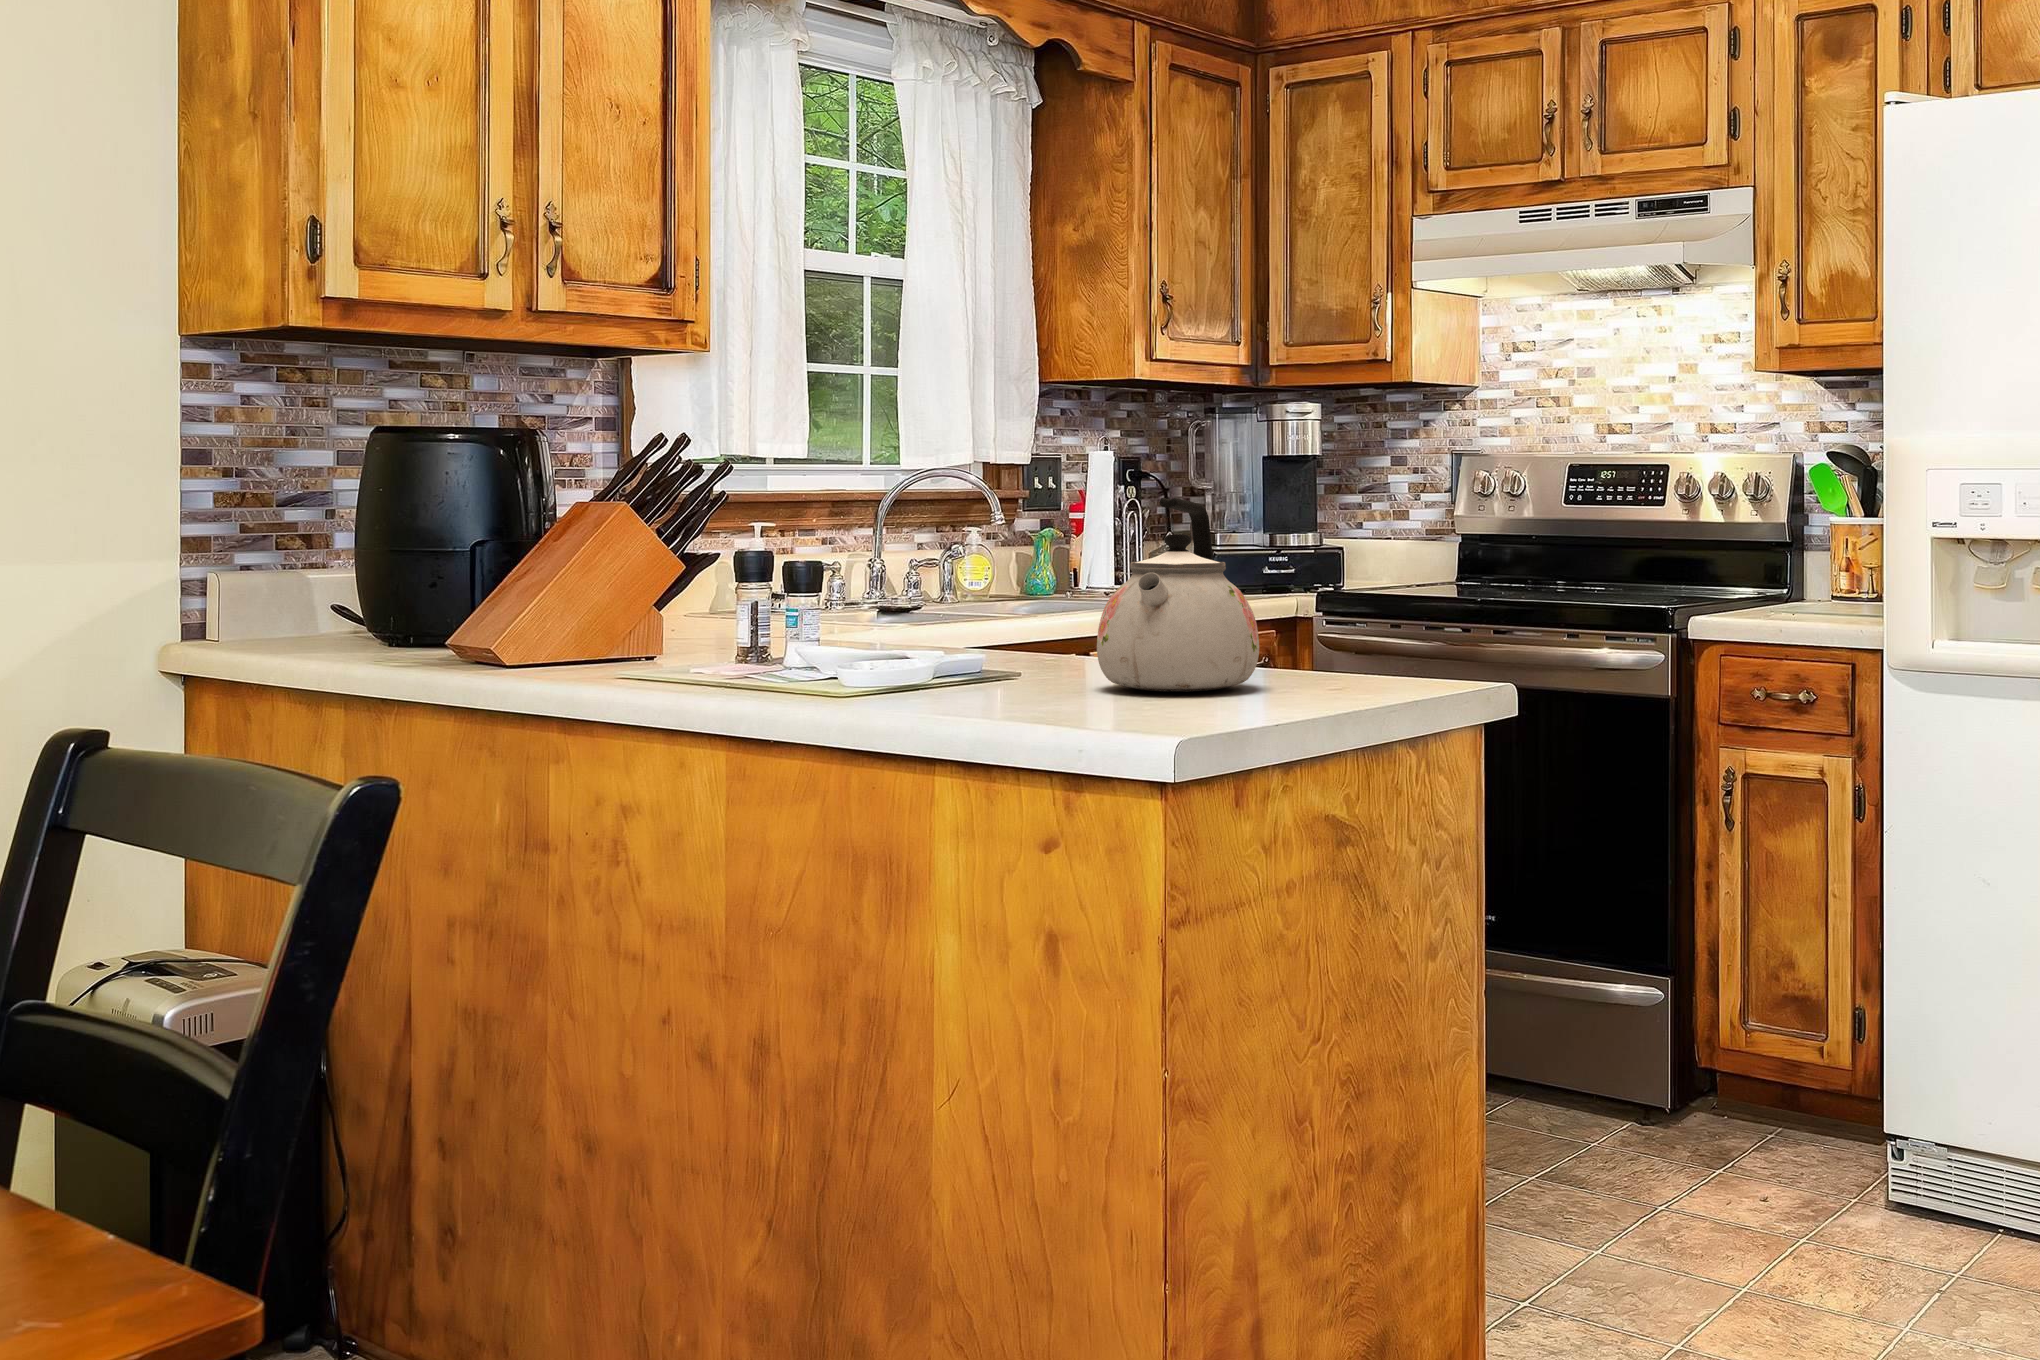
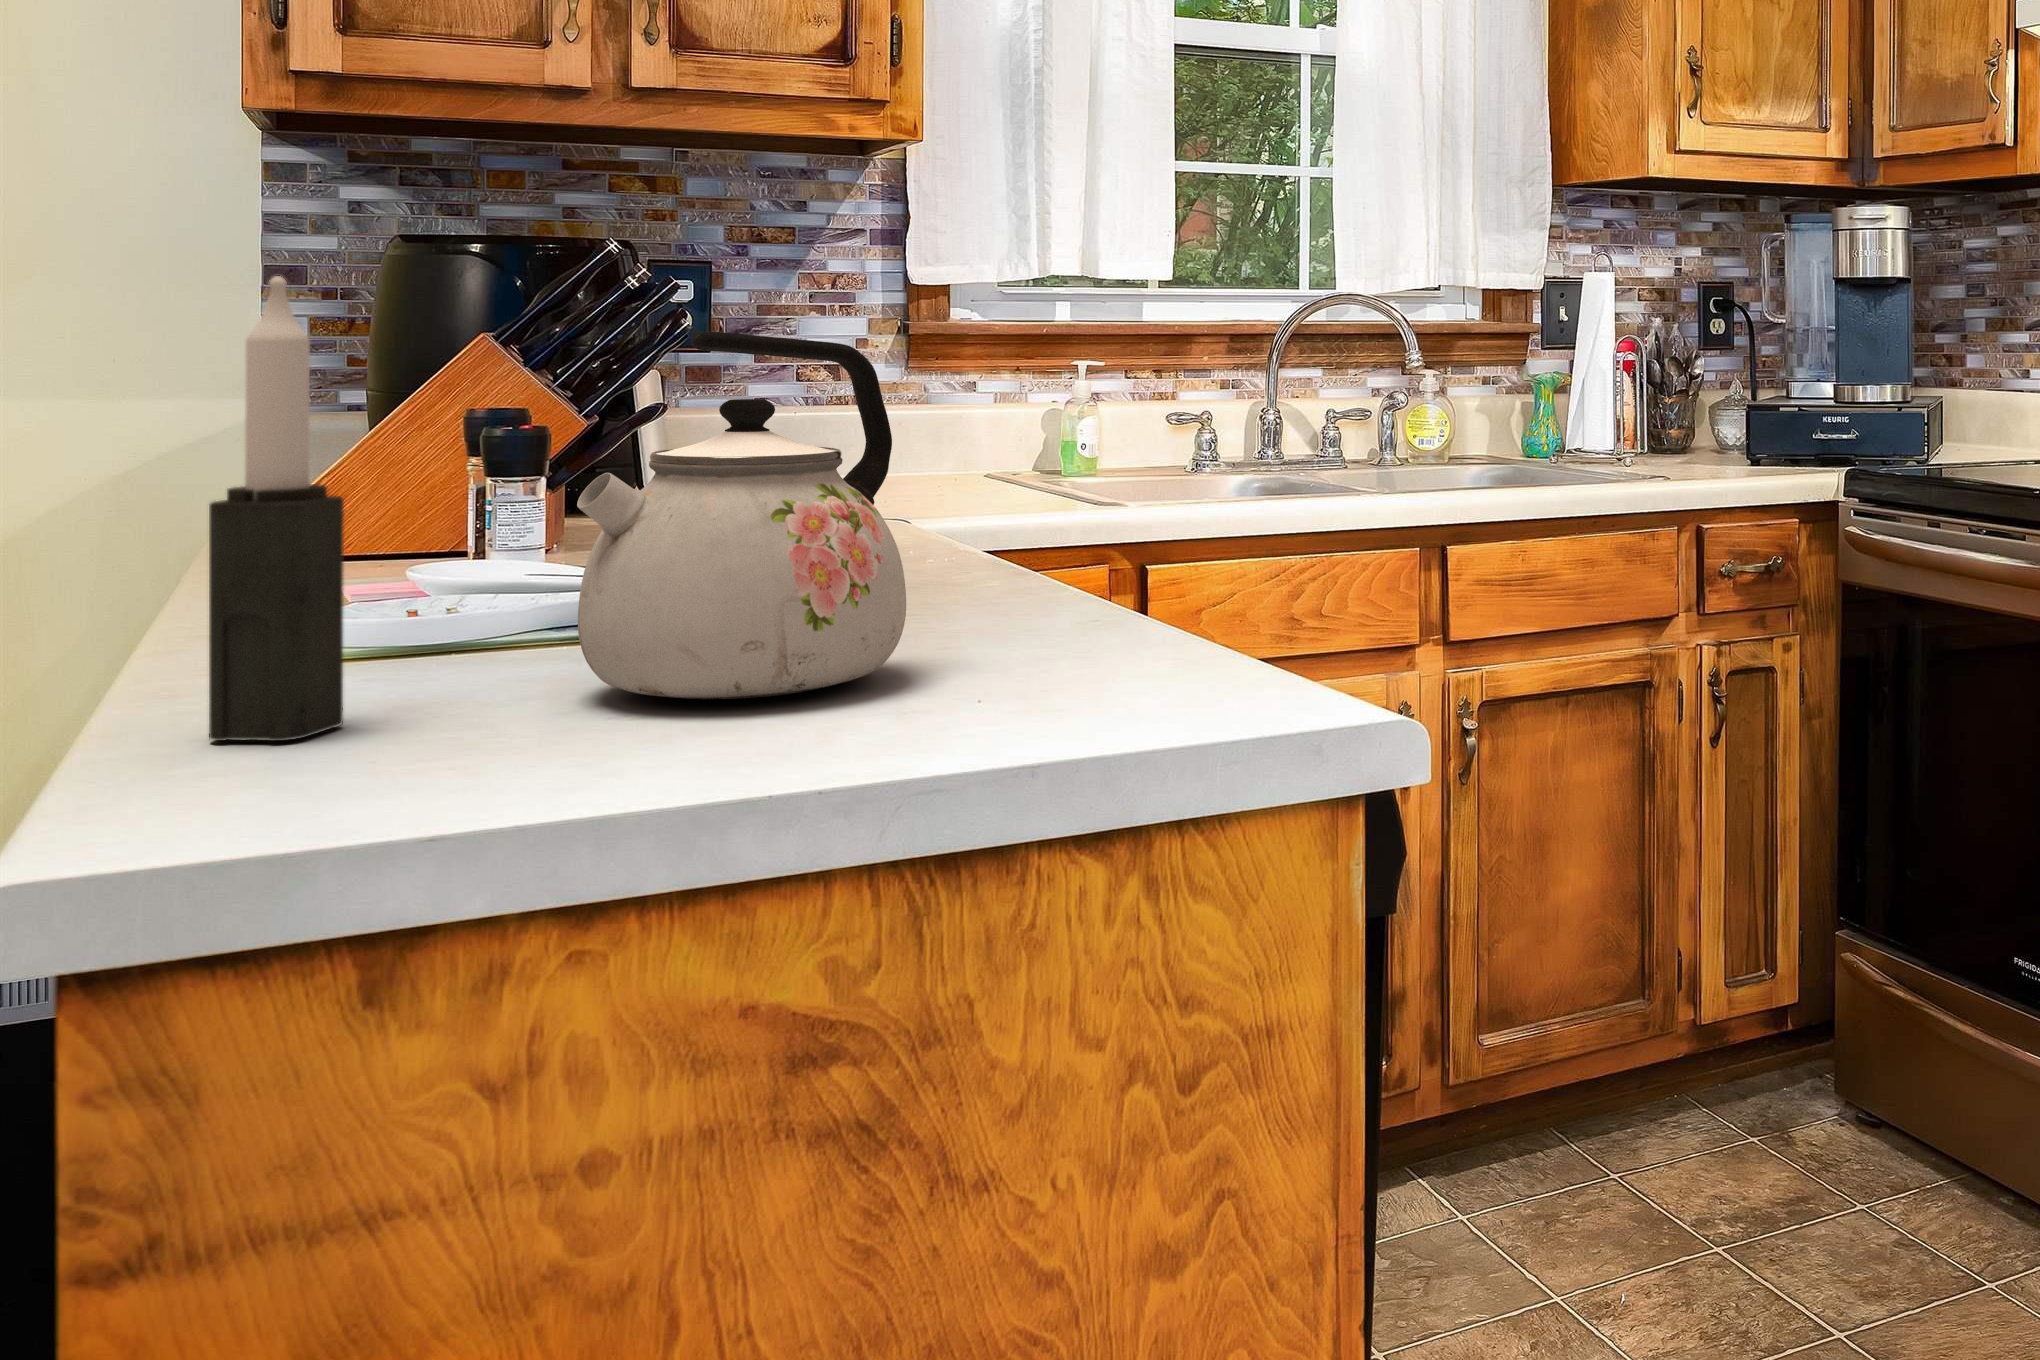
candle: none [1021,470,1076,710] -> present [209,276,344,741]

